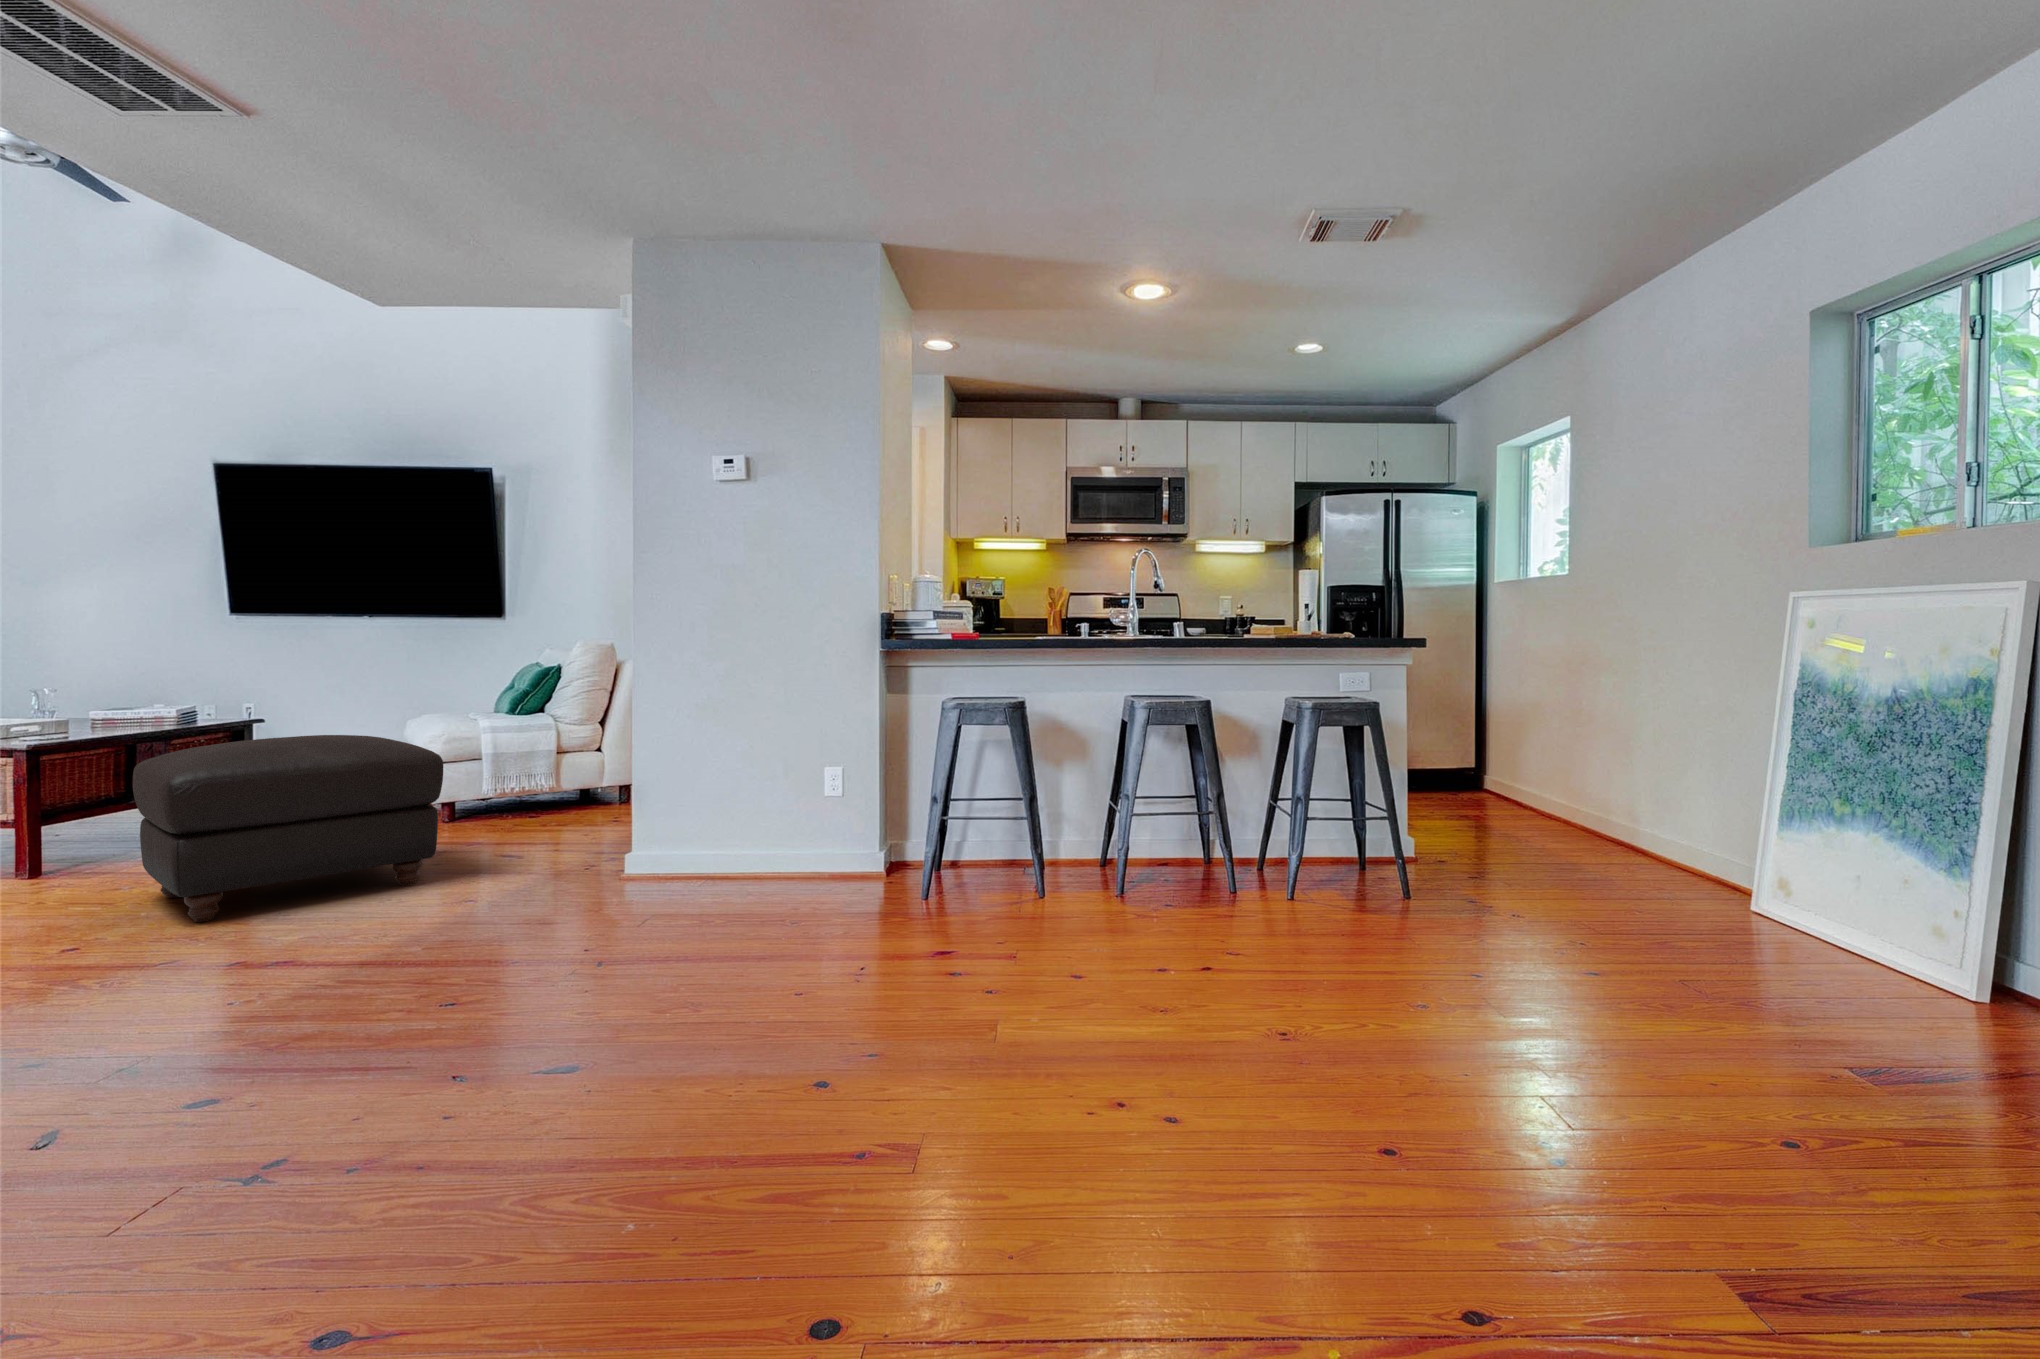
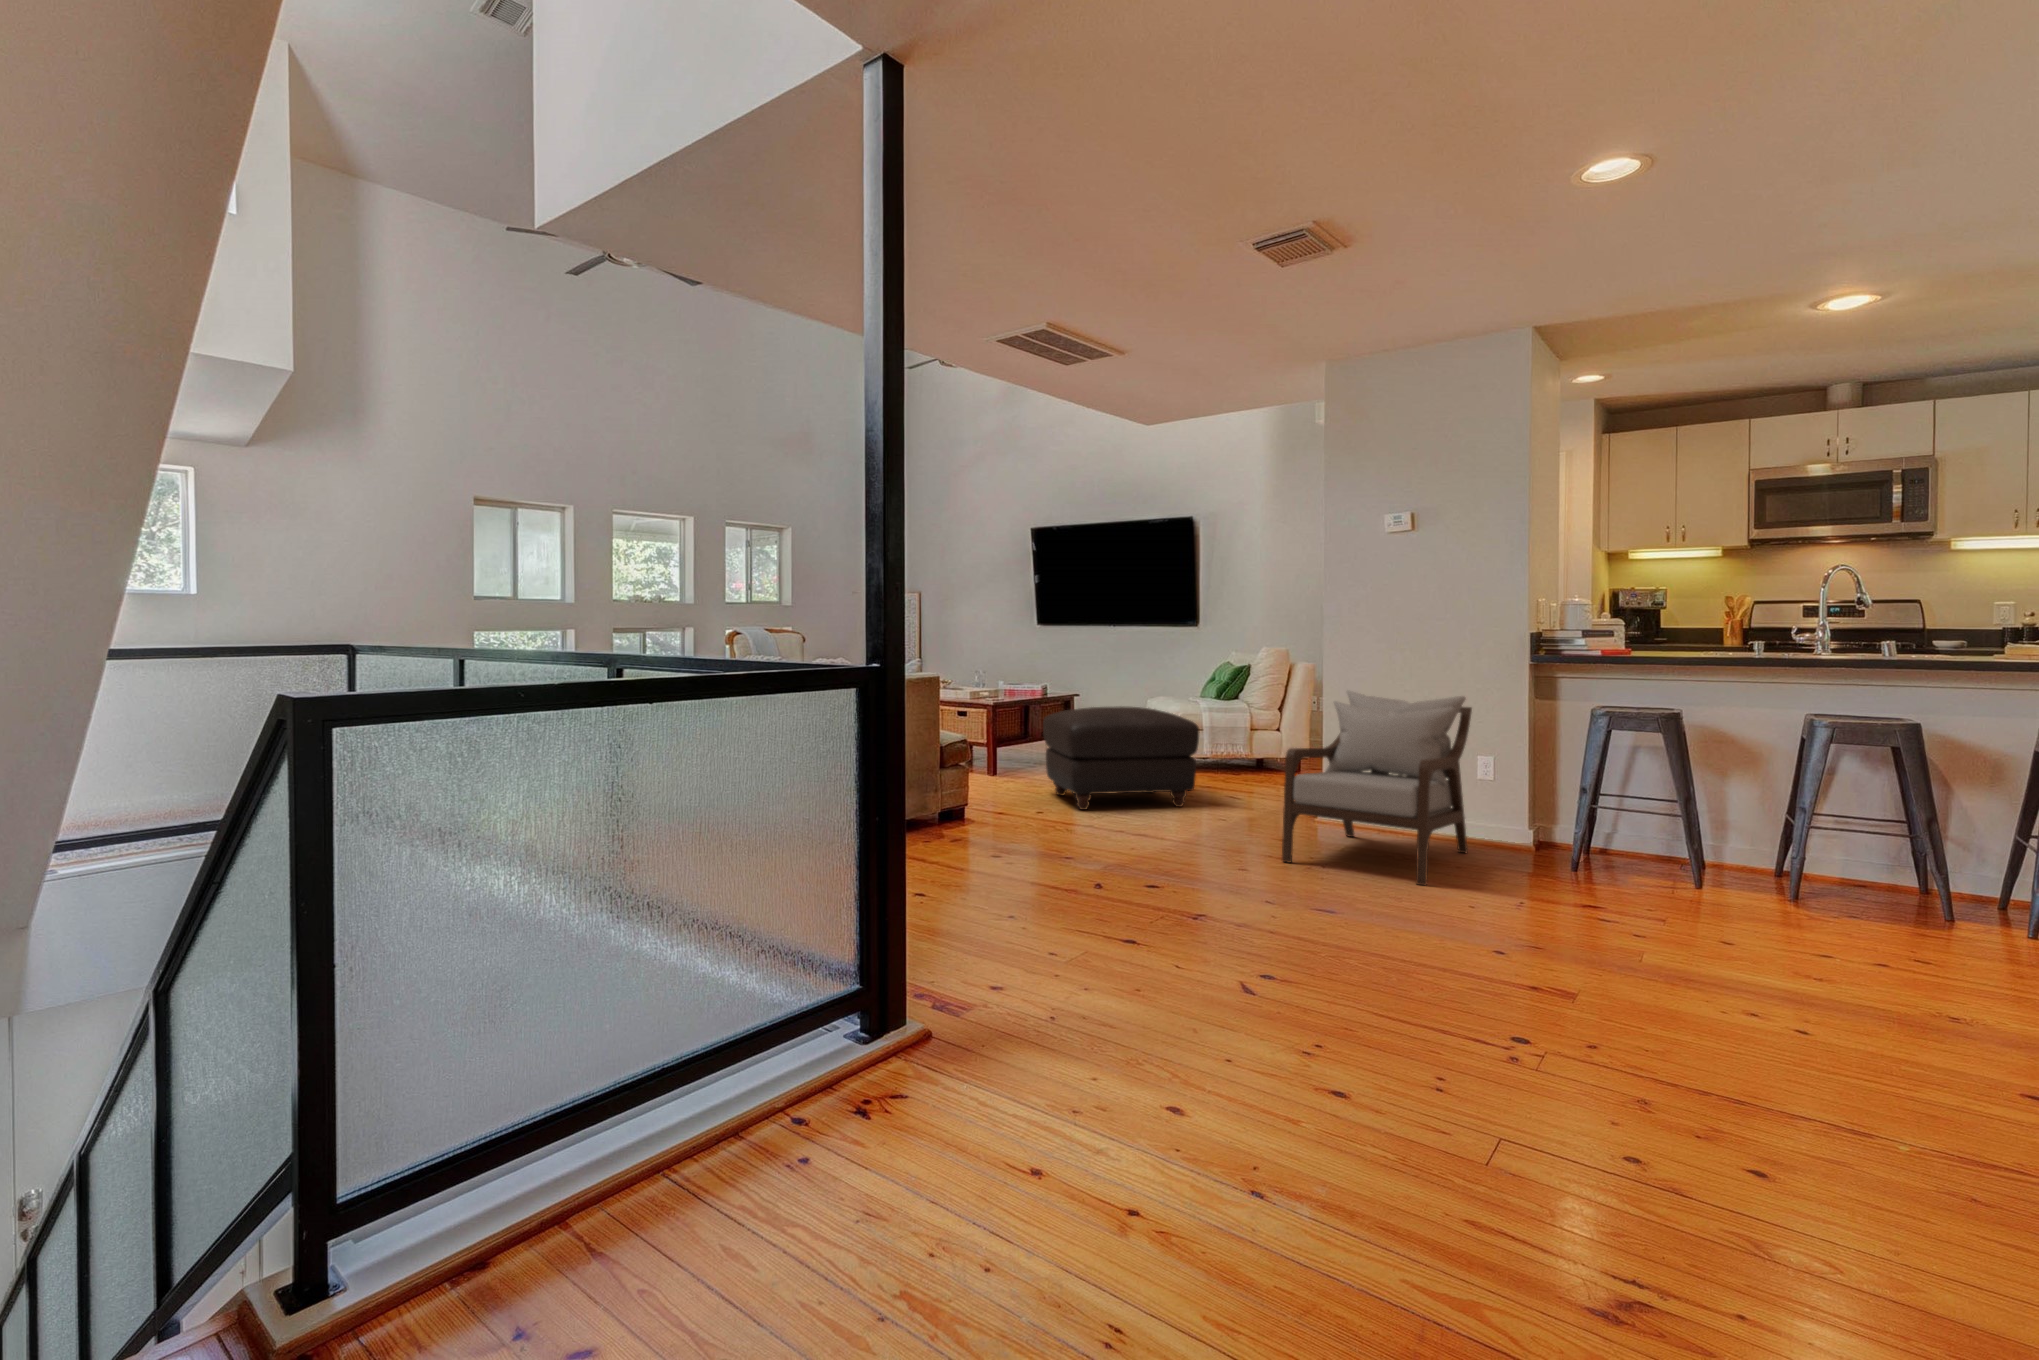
armchair: none [540,693,816,963] -> present [1282,691,1472,886]

